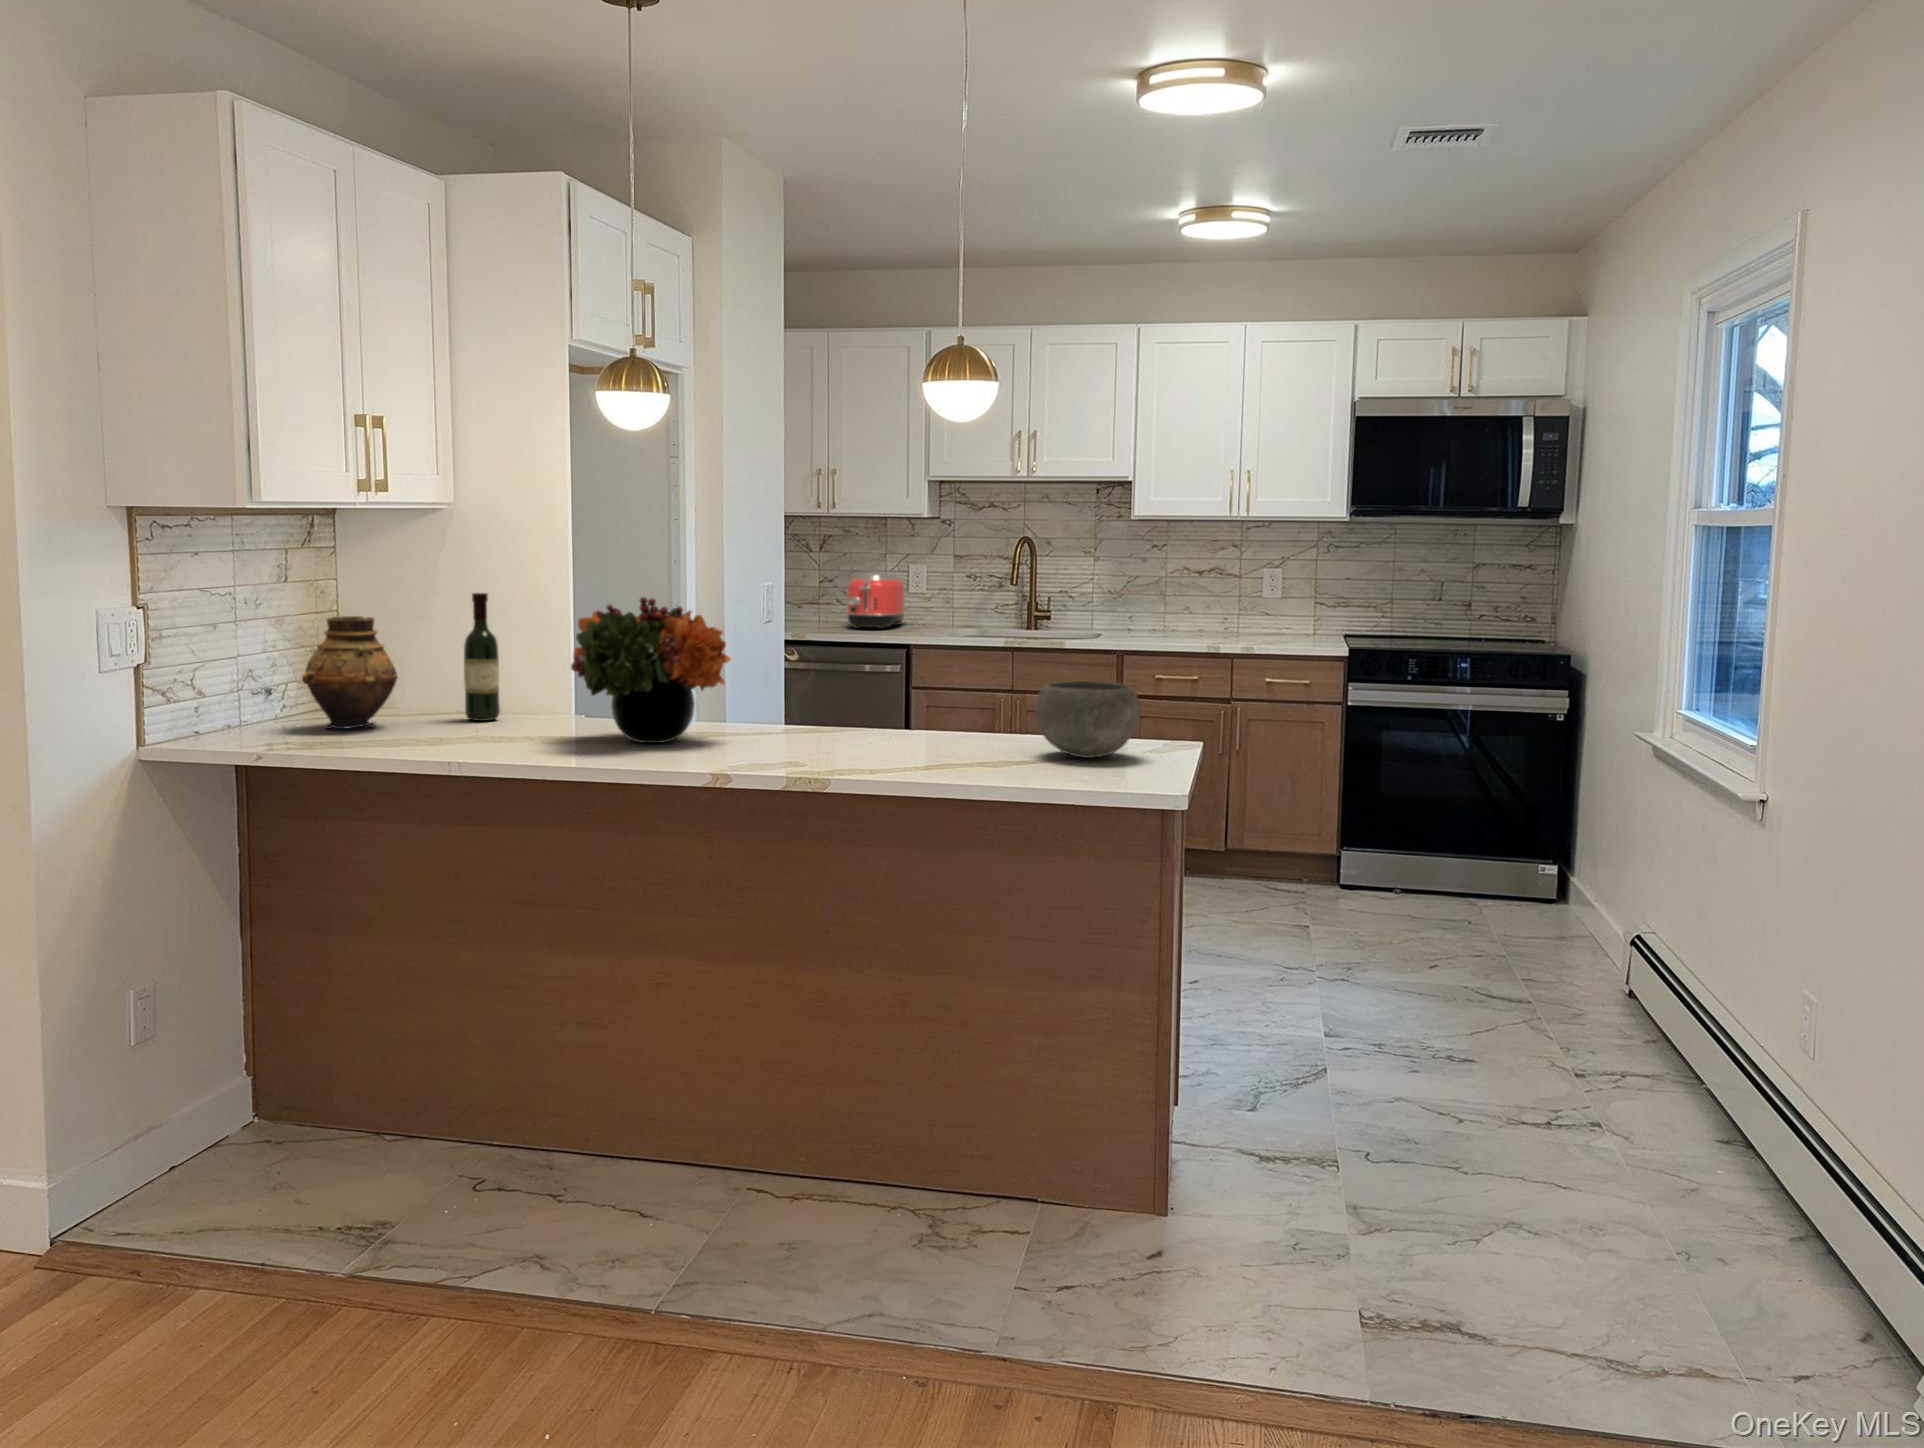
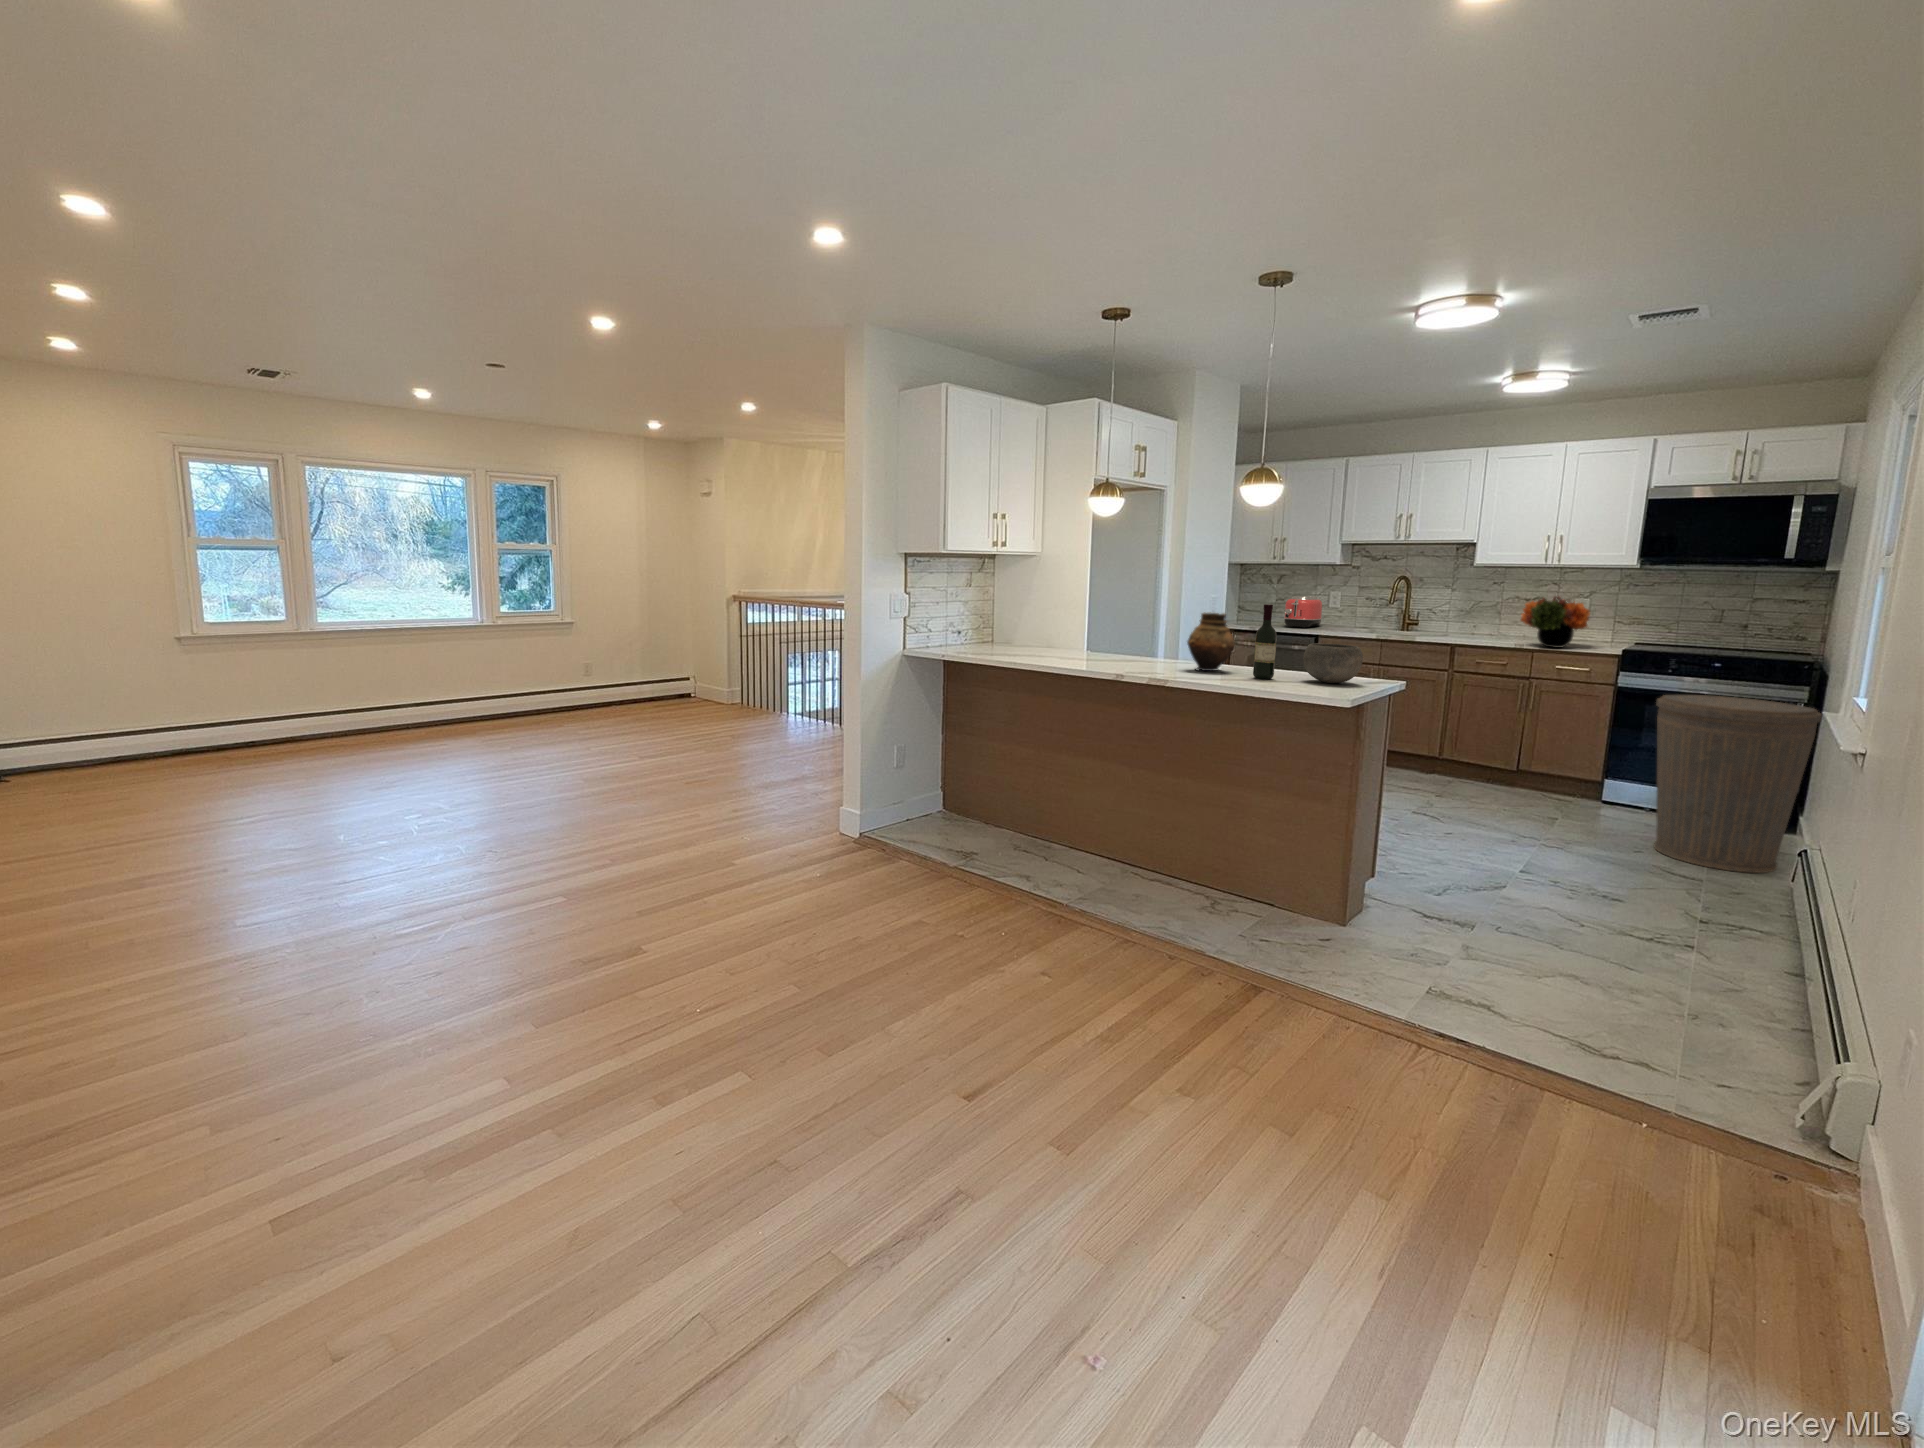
wine bottle: present [464,593,500,721] -> present [1253,604,1276,679]
flower arrangement: present [571,597,731,743] -> present [1521,596,1590,648]
vase: present [302,616,398,729] -> present [1187,612,1235,671]
trash can: none [1427,711,1616,972] -> present [1654,695,1822,873]

